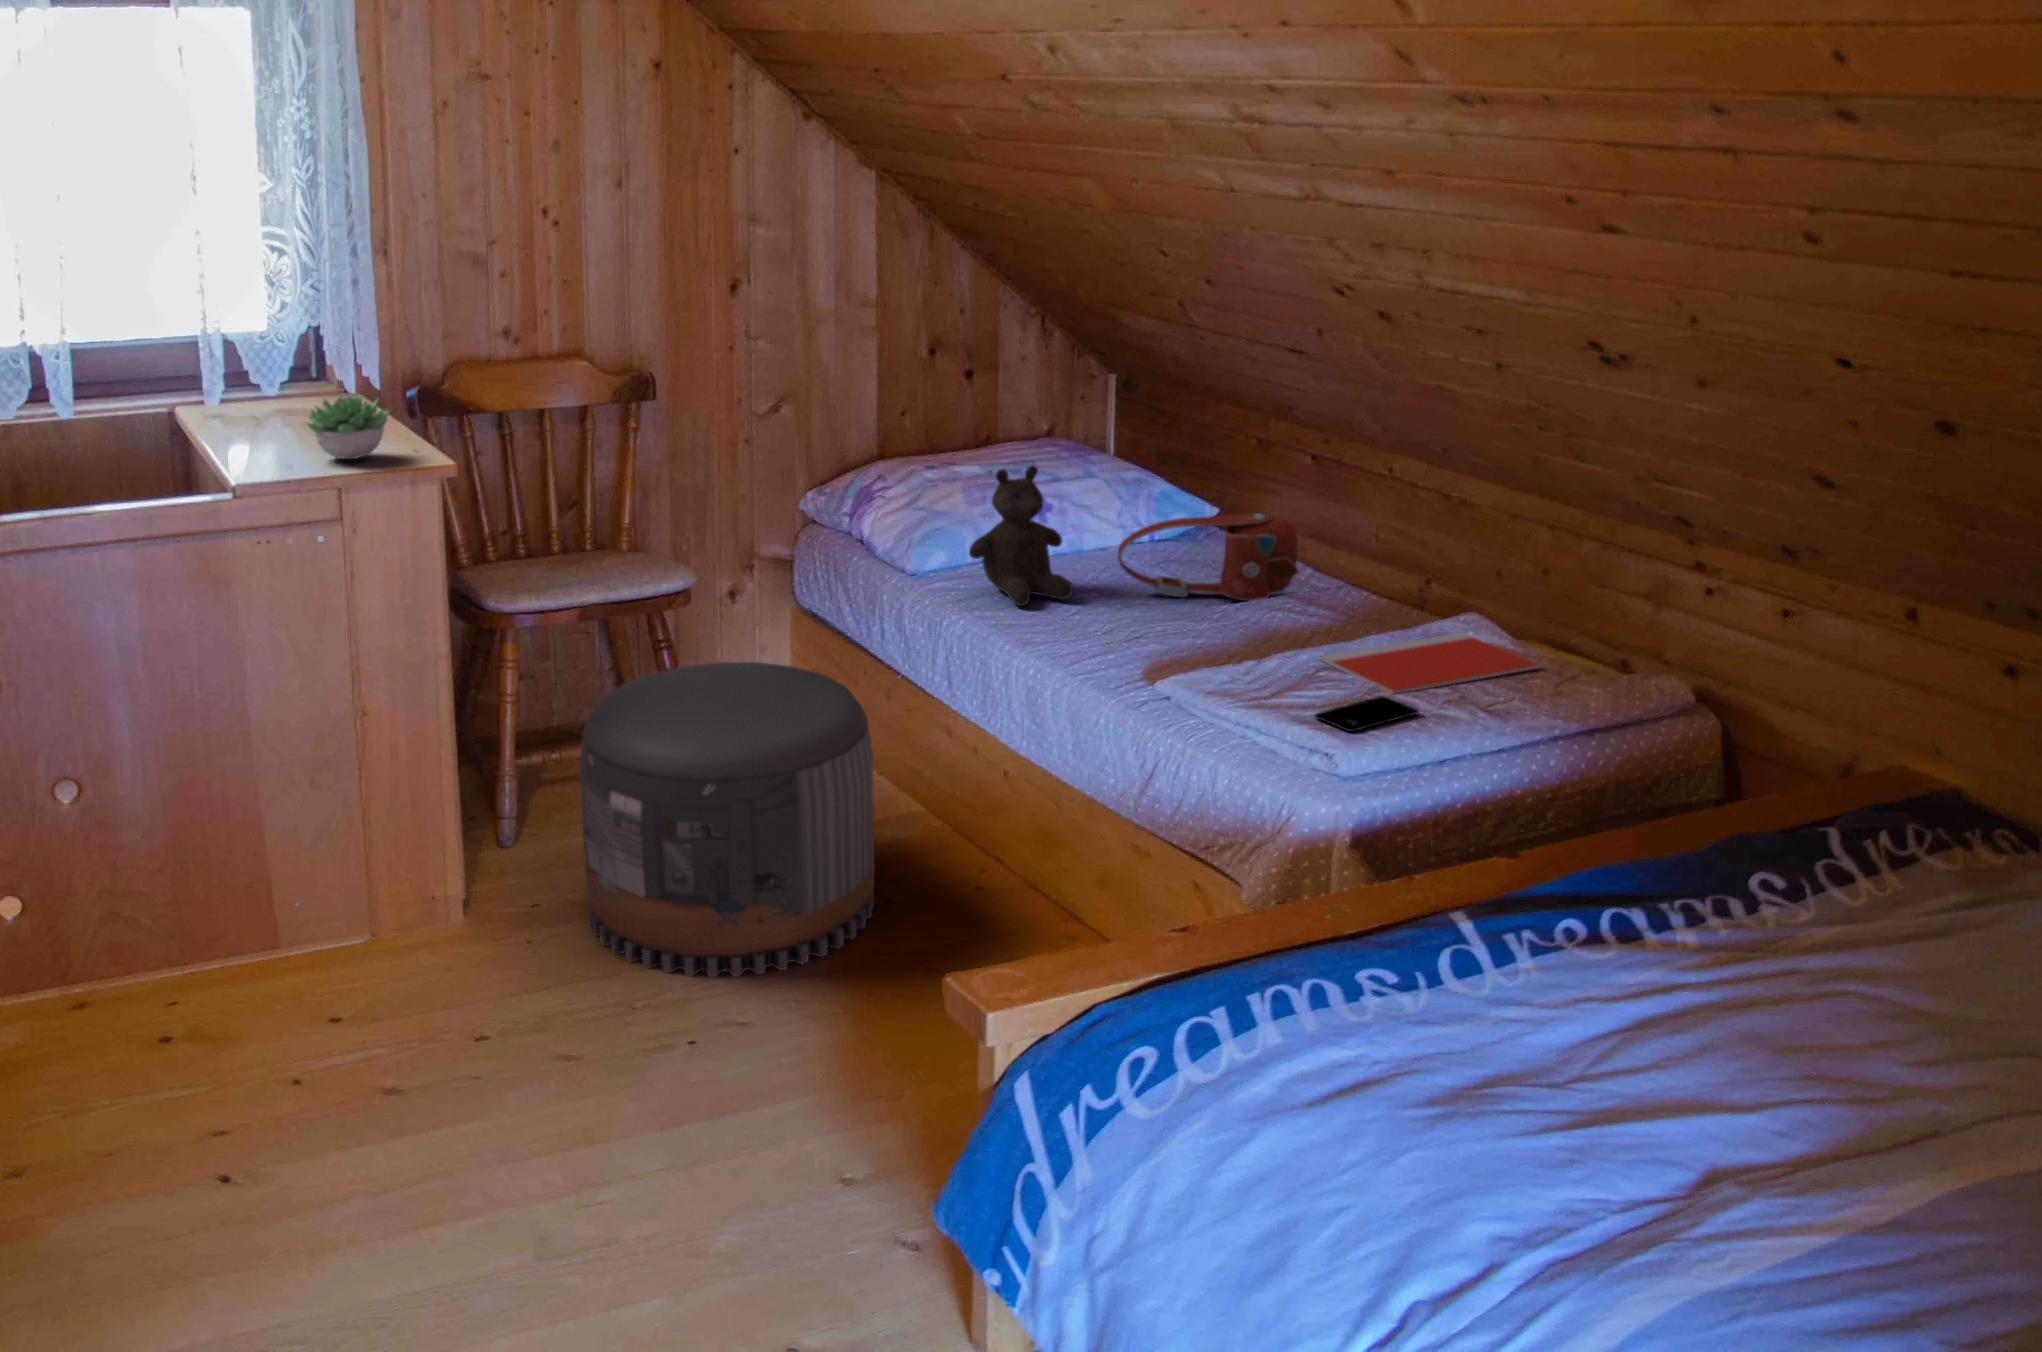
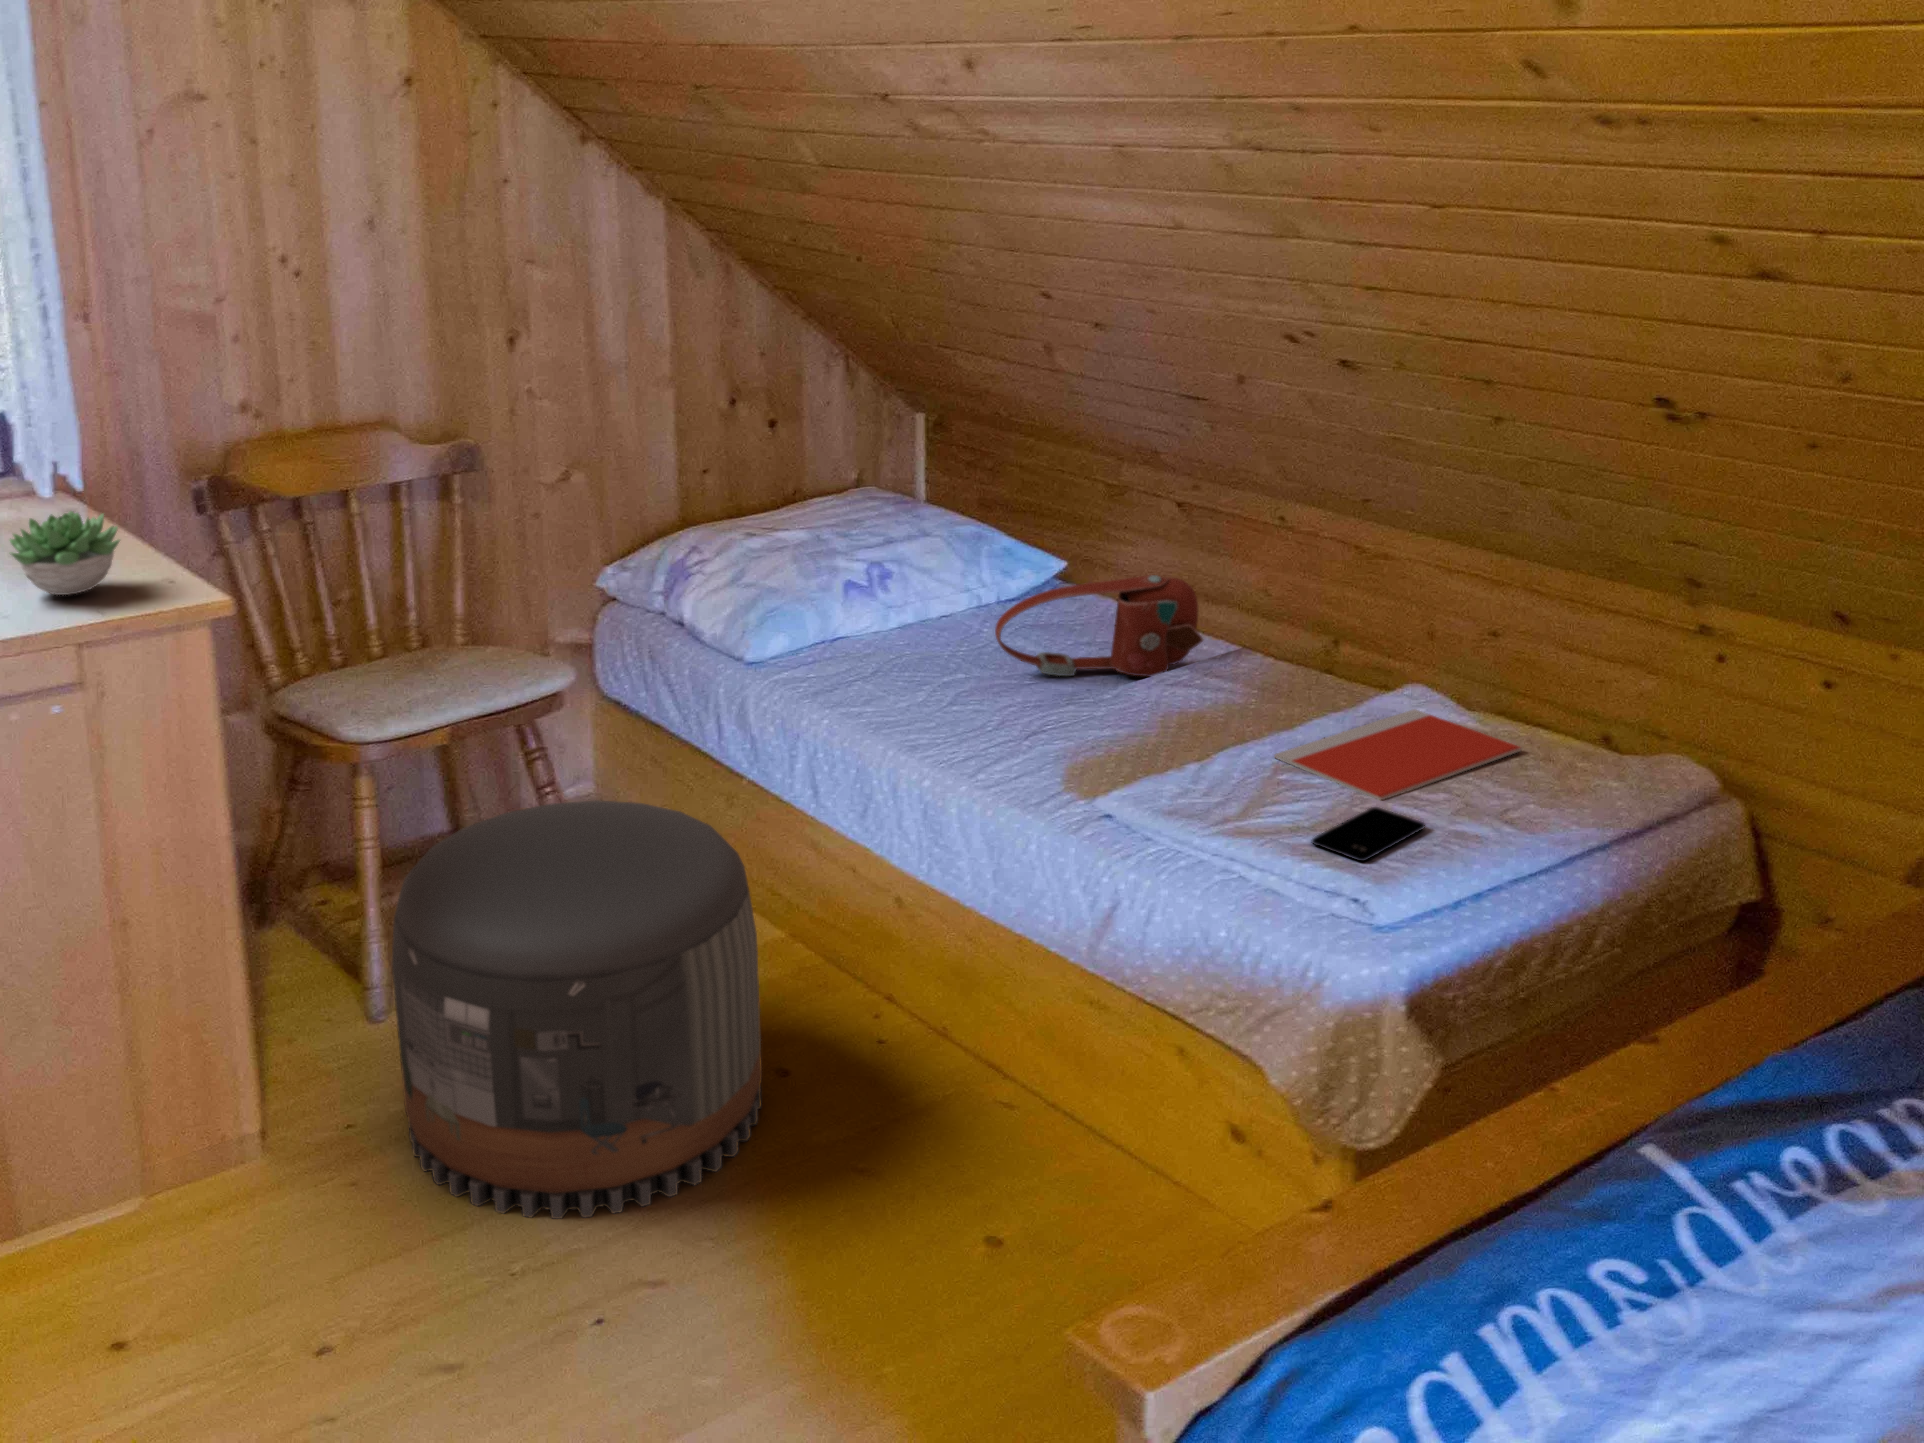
teddy bear: present [969,466,1073,606] -> none [826,534,950,703]

